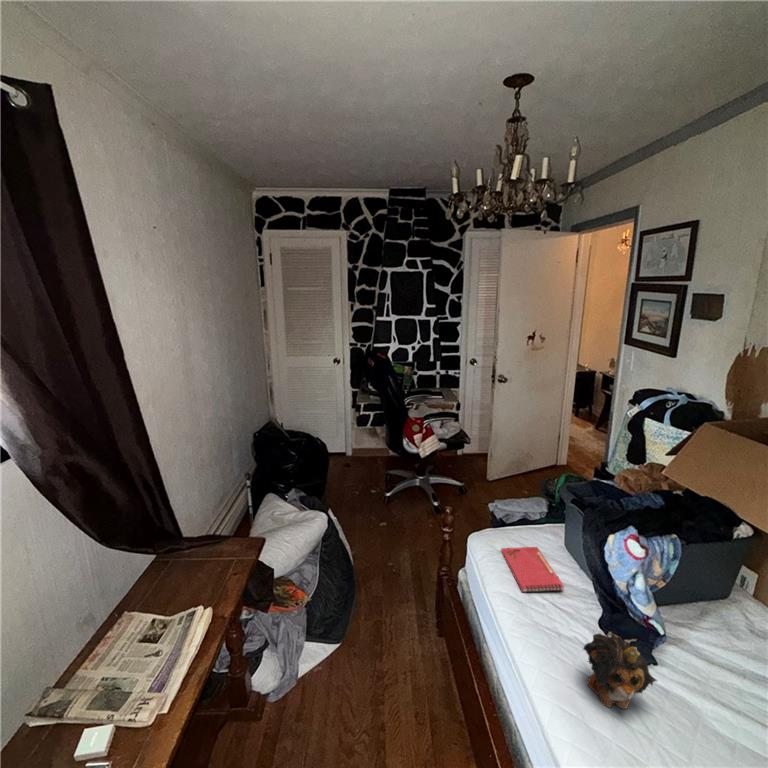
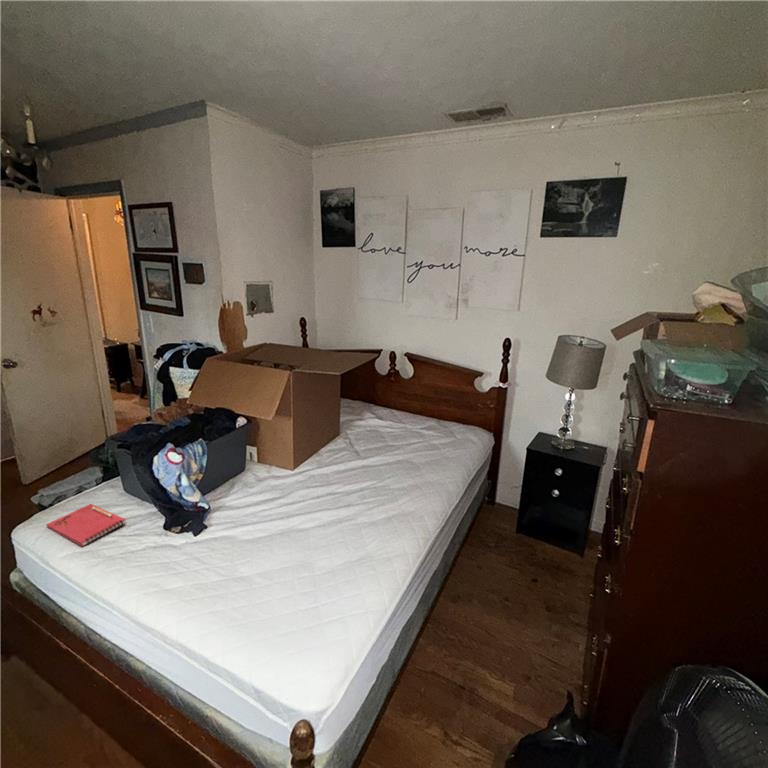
plush toy: present [584,633,657,709] -> none [147,516,206,575]

